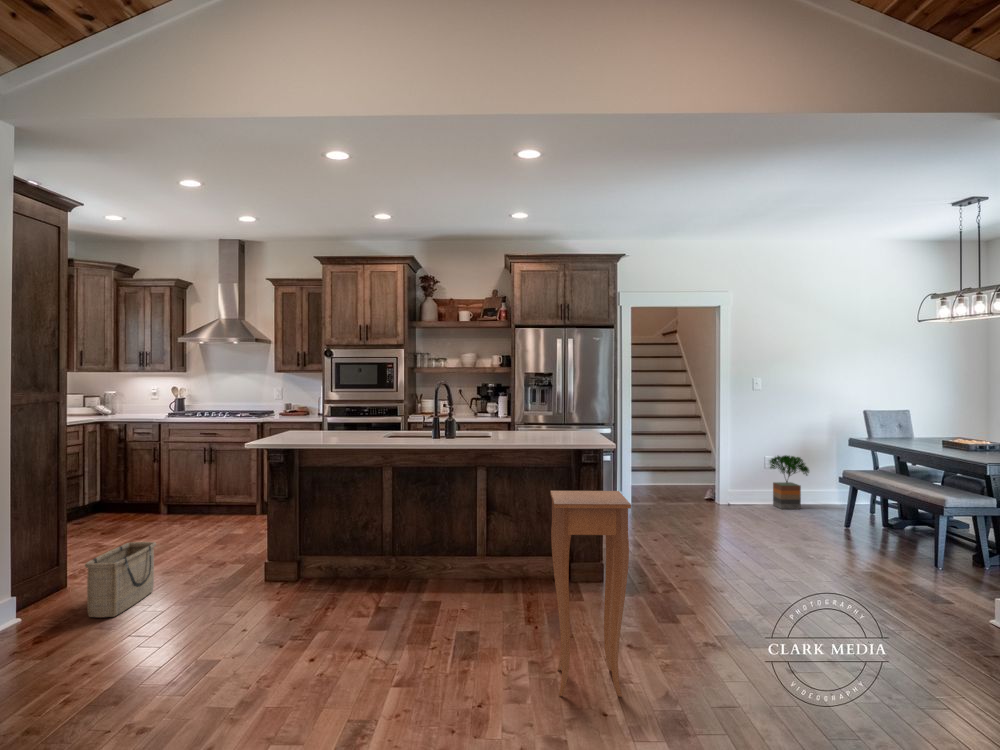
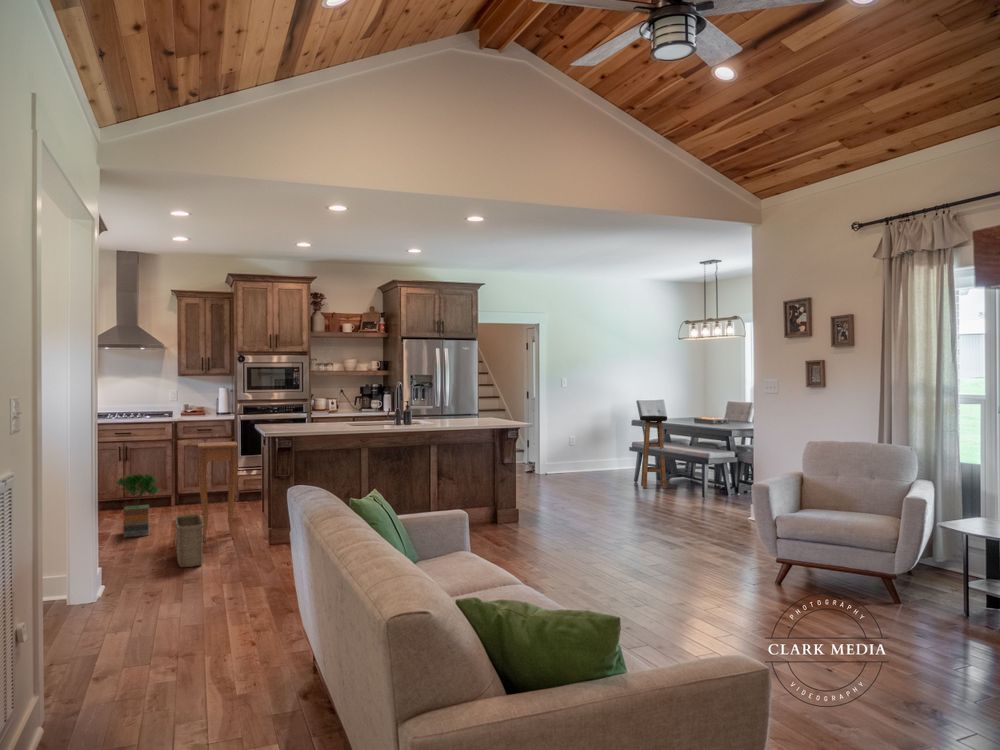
bar stool: none [854,434,901,549] -> present [640,416,667,489]
potted tree: present [770,455,809,509] -> present [116,474,160,537]
side table: present [550,491,631,697] -> present [198,442,238,541]

